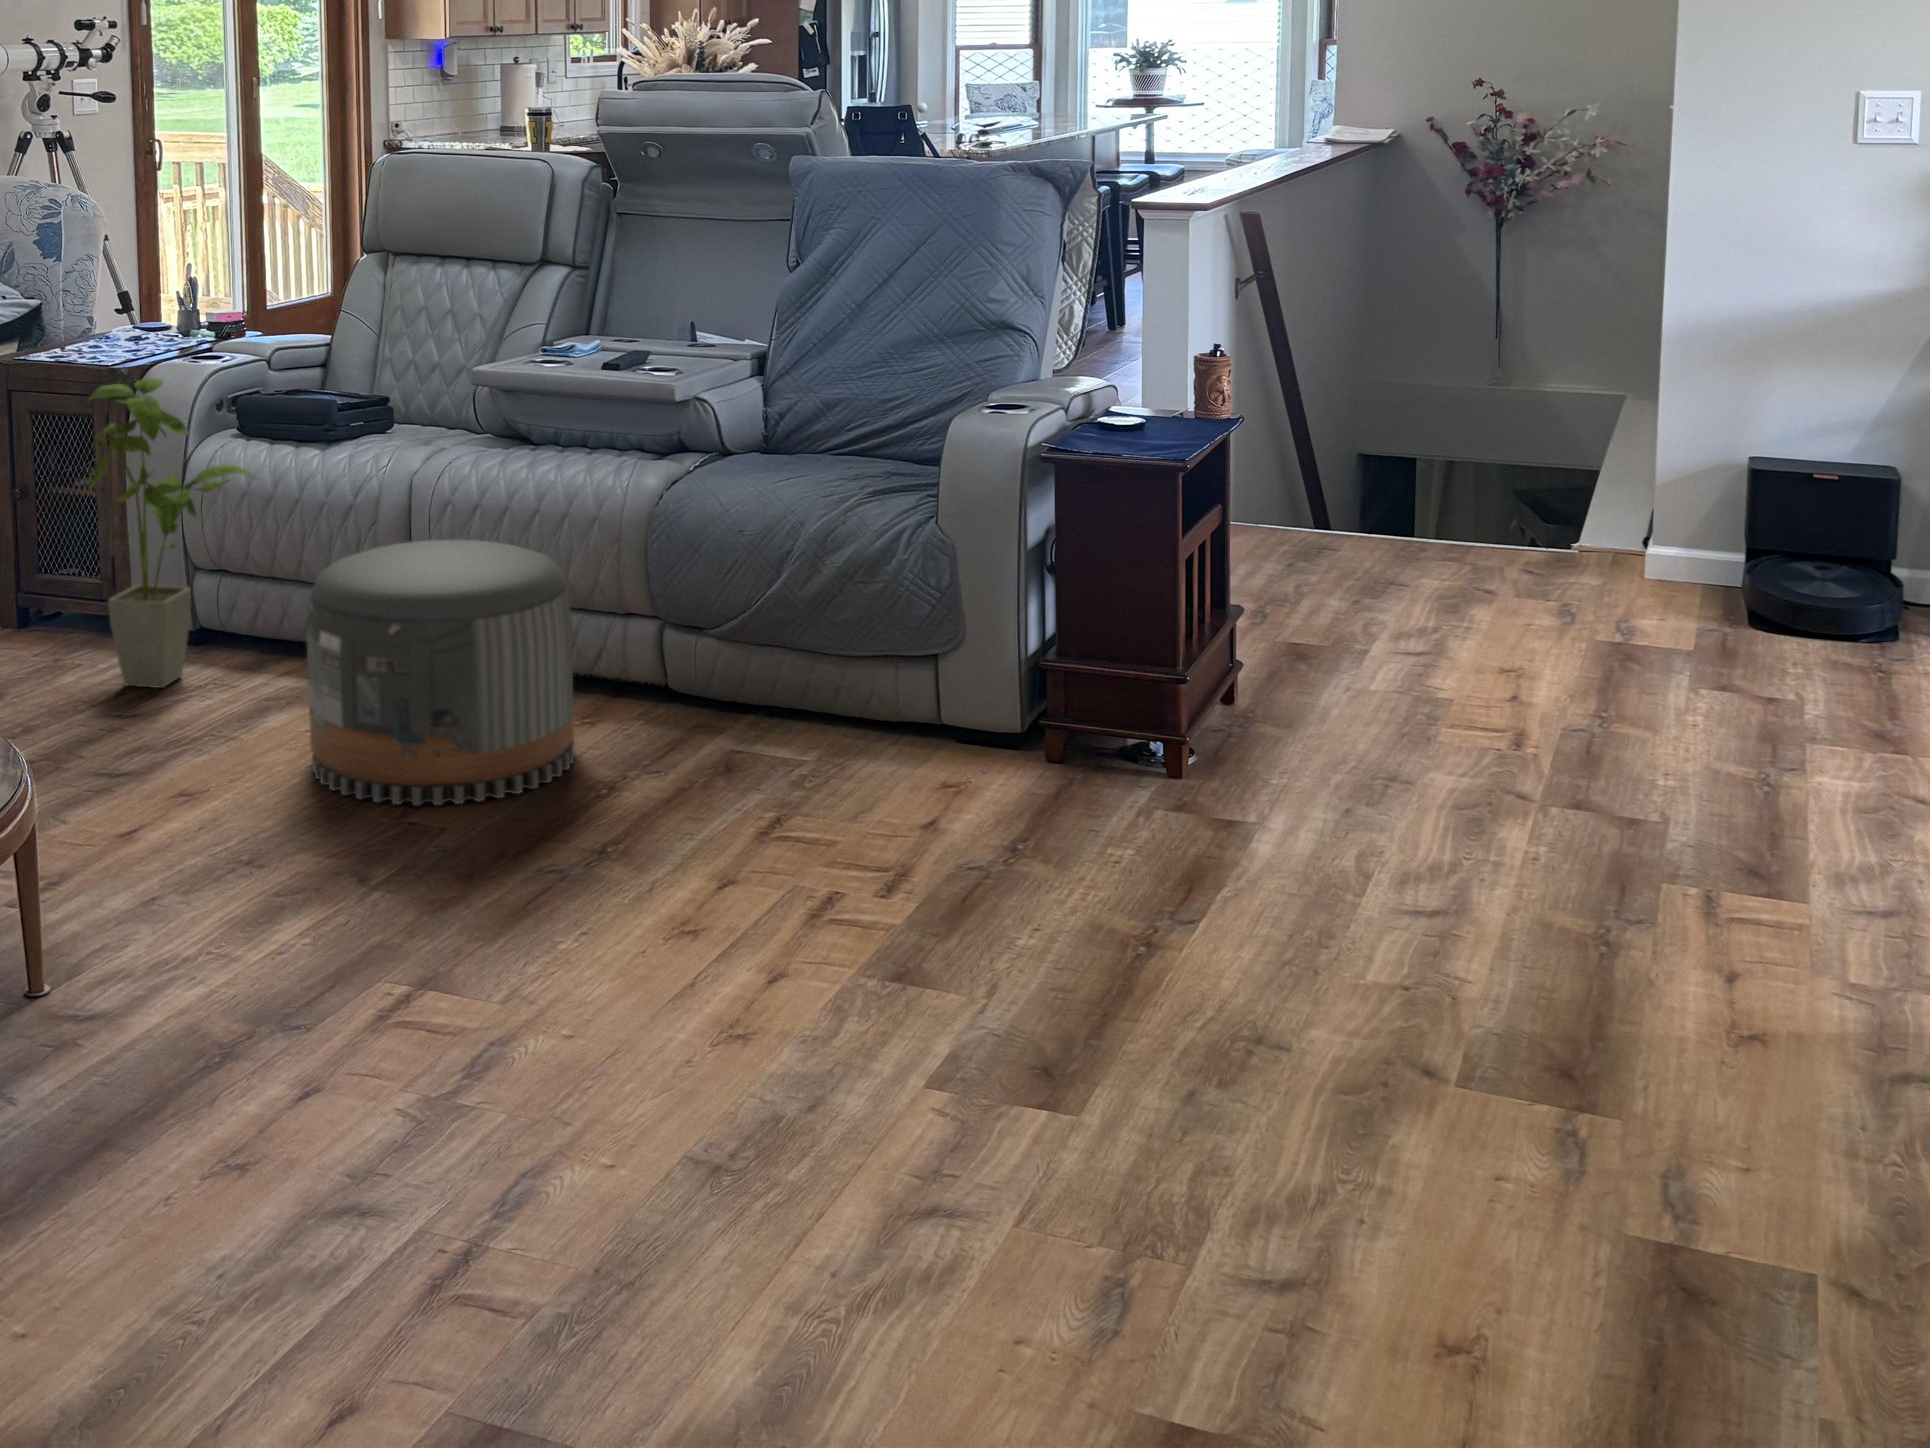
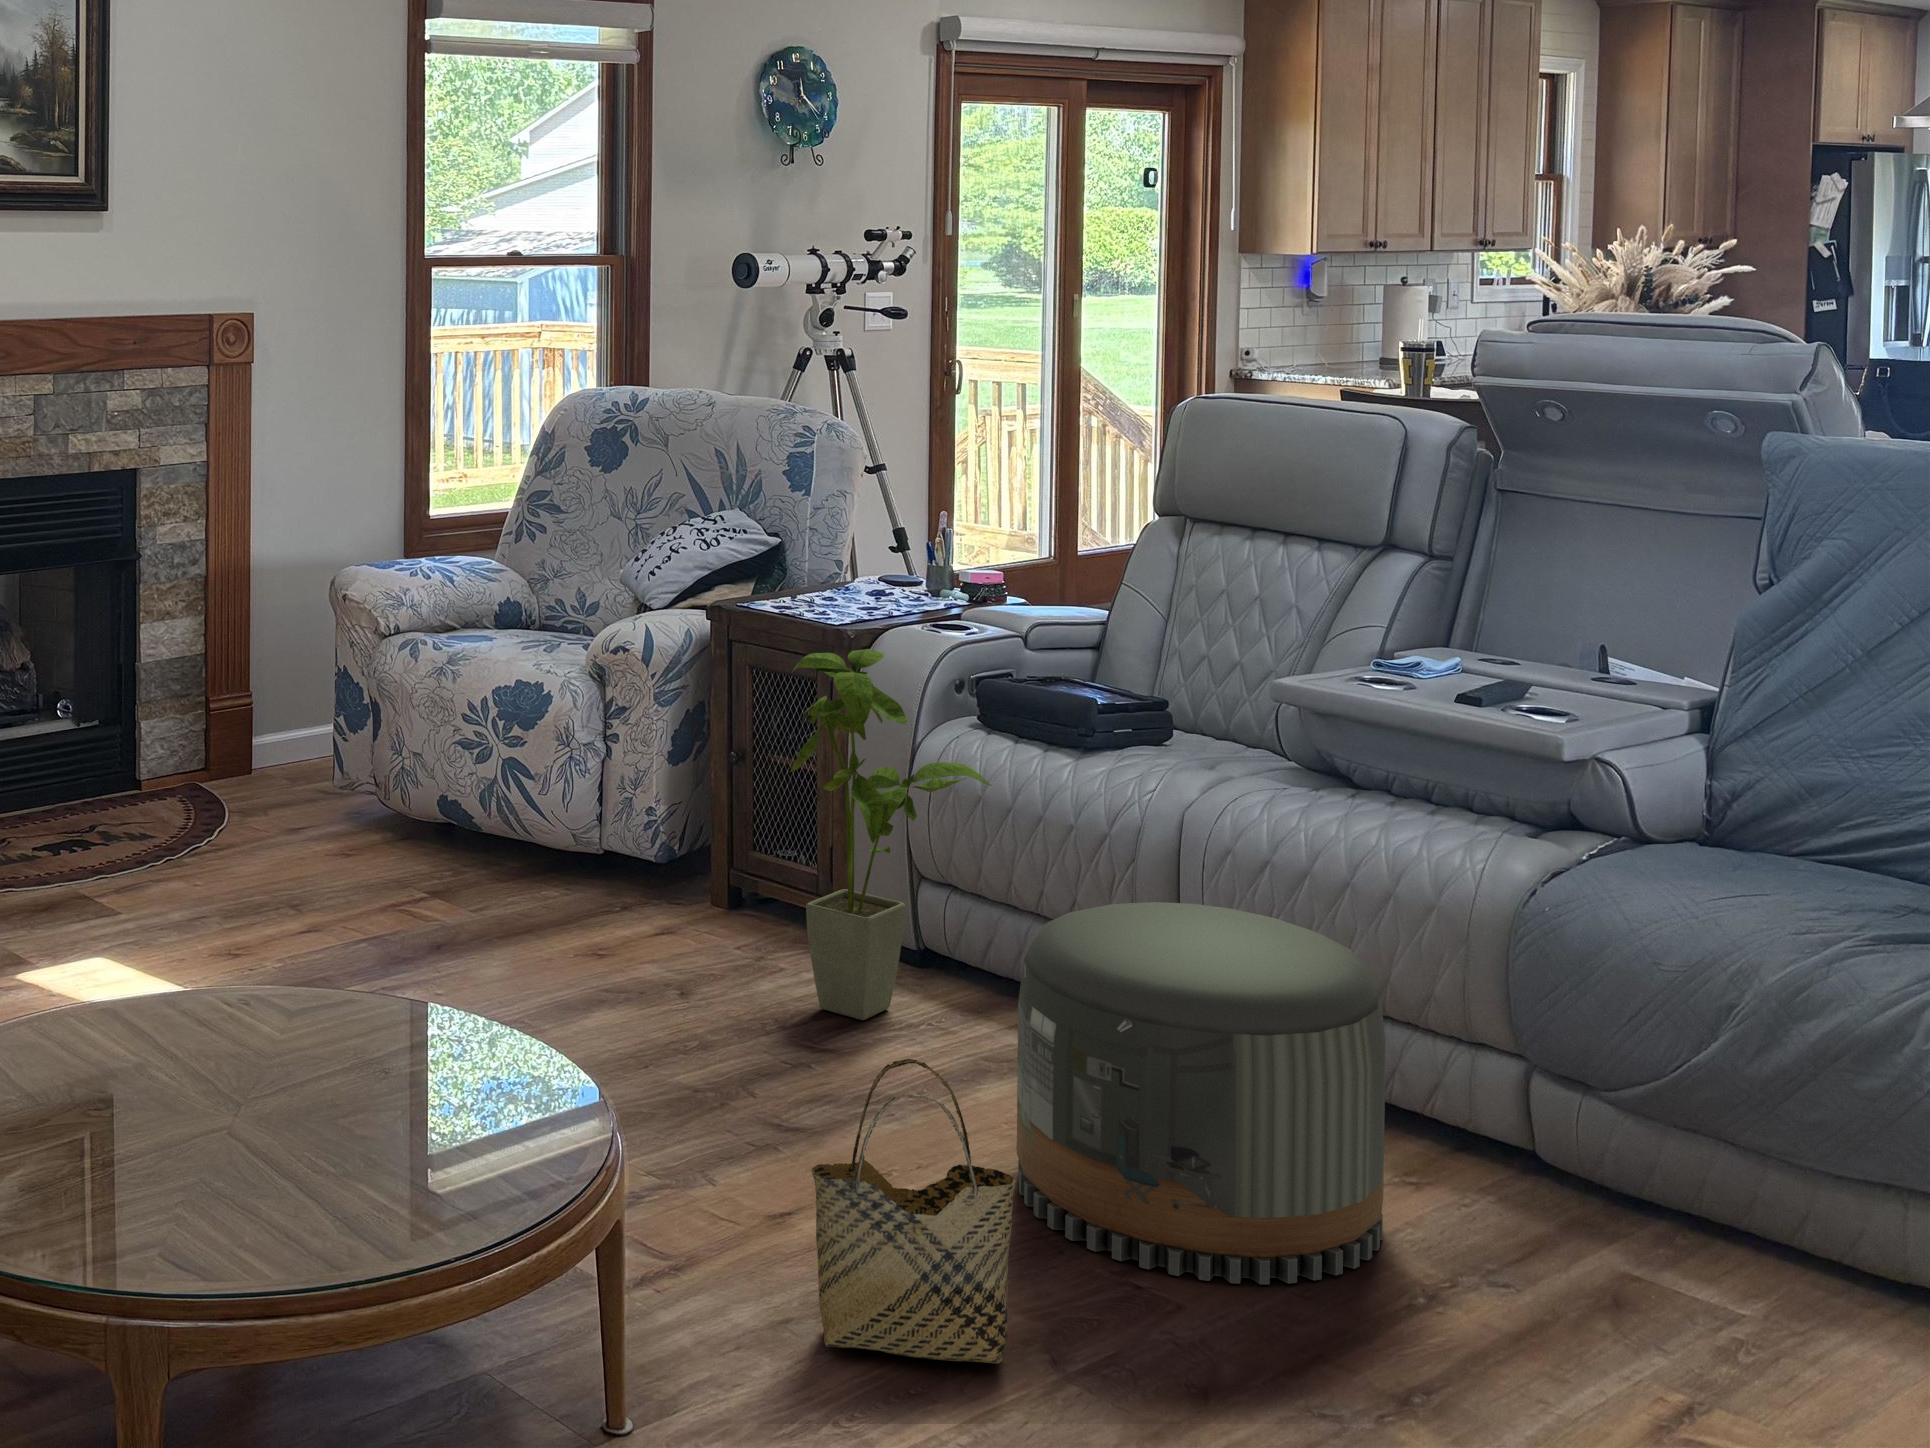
woven basket: none [174,672,331,898] -> present [811,1059,1016,1363]

